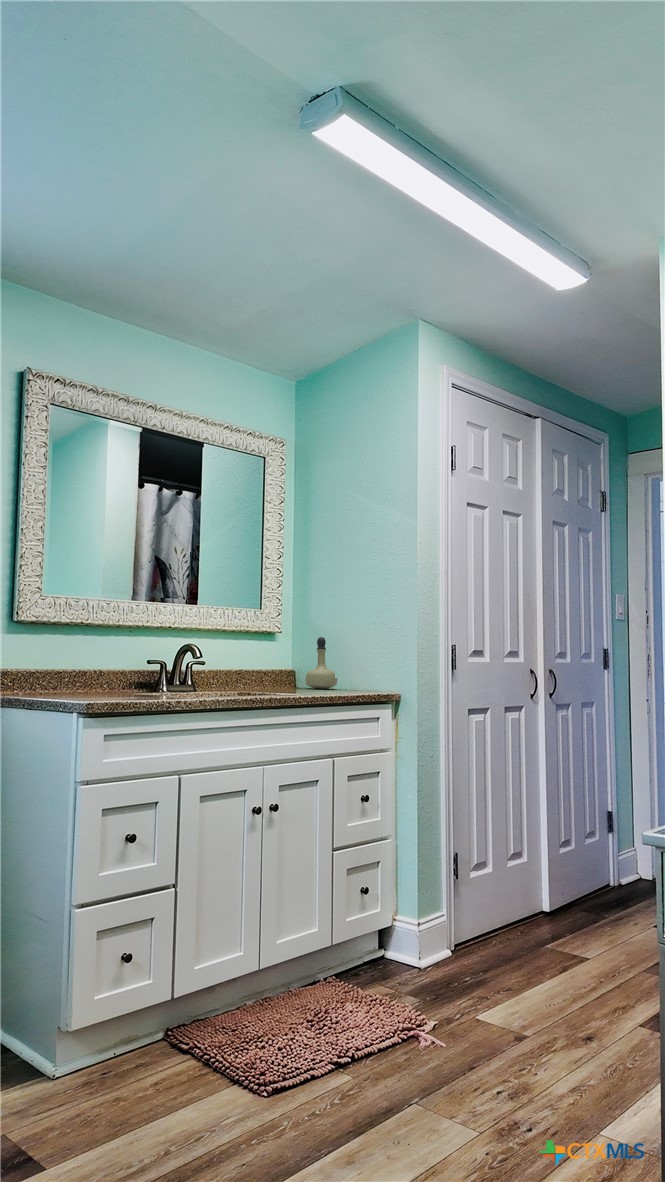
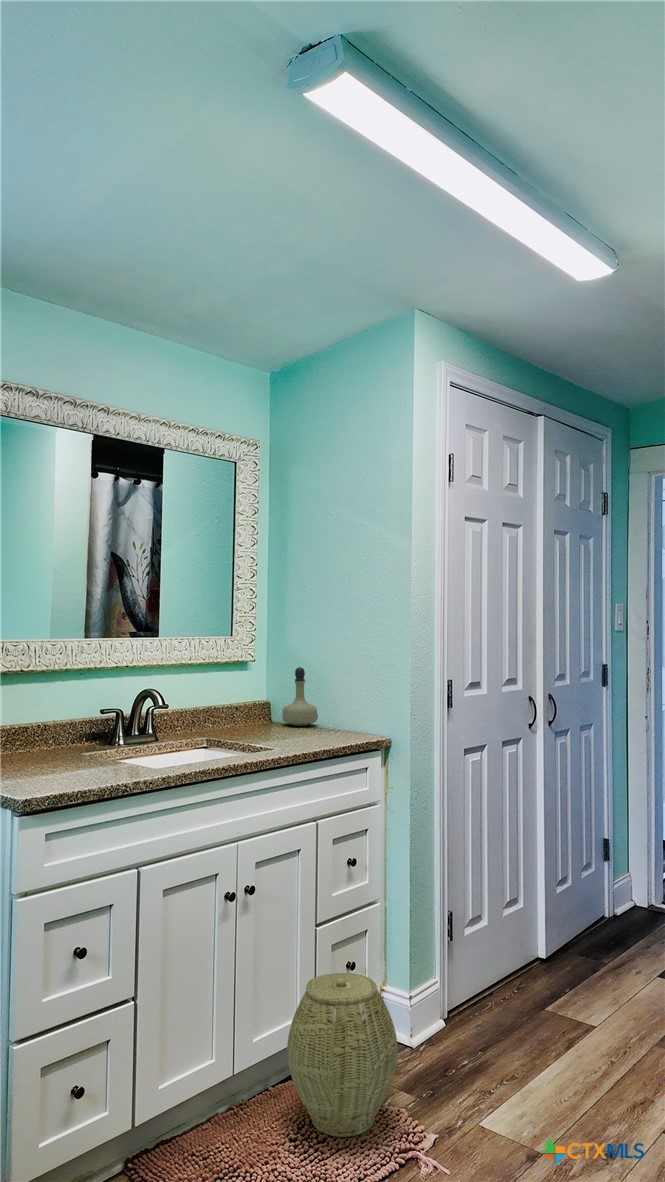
woven basket: none [306,887,403,1021] -> present [287,973,398,1137]

